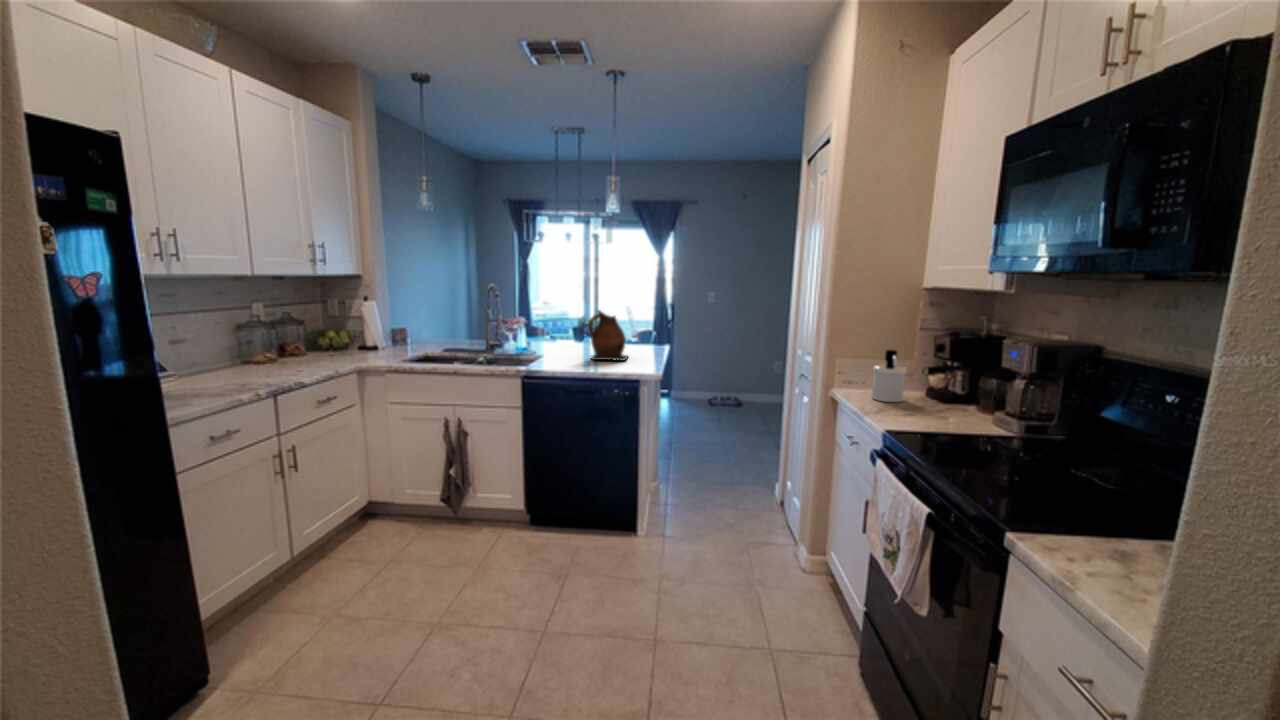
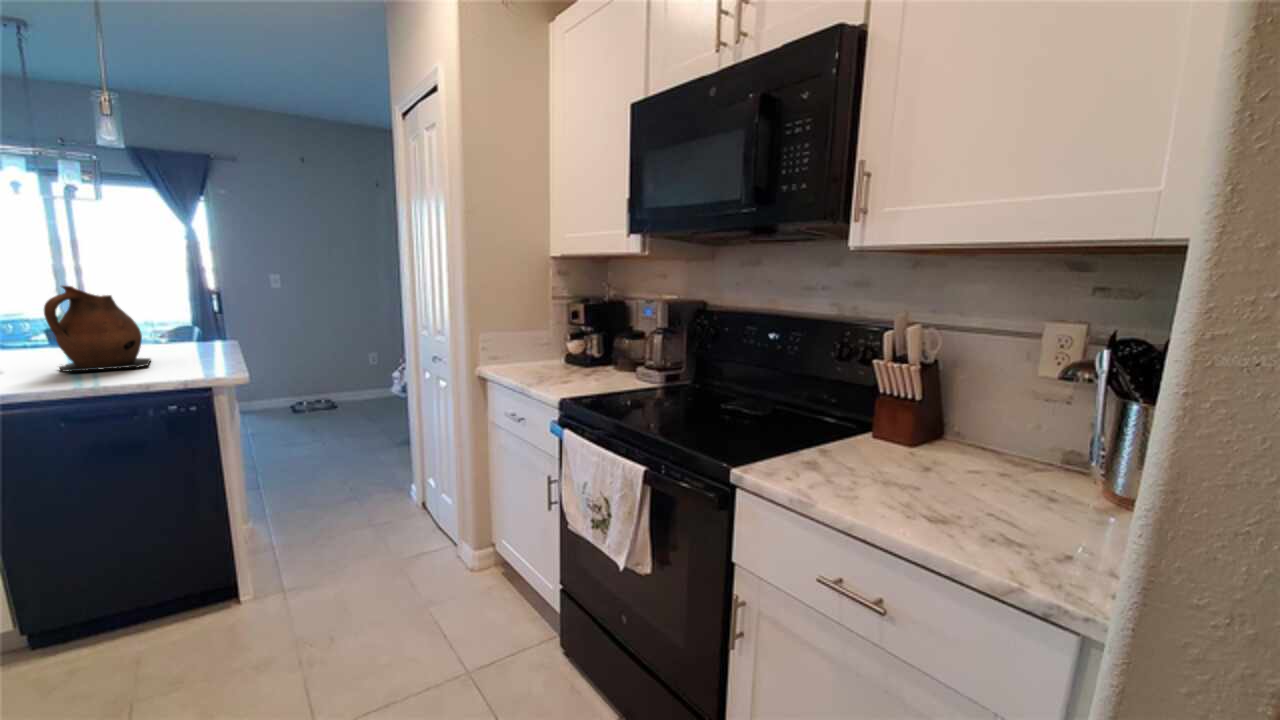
soap dispenser: present [872,350,907,402] -> none [525,317,557,370]

